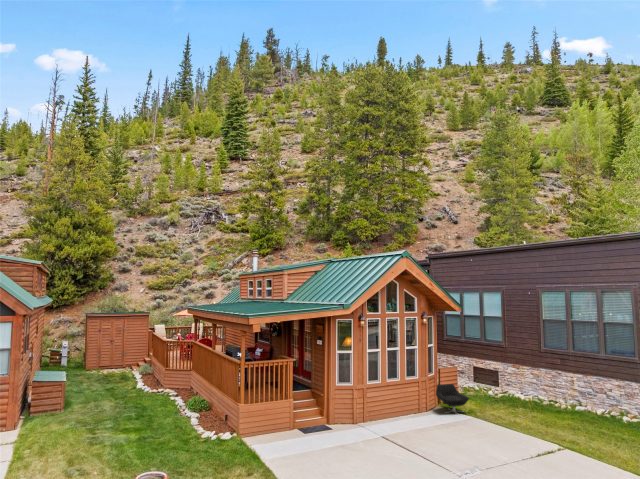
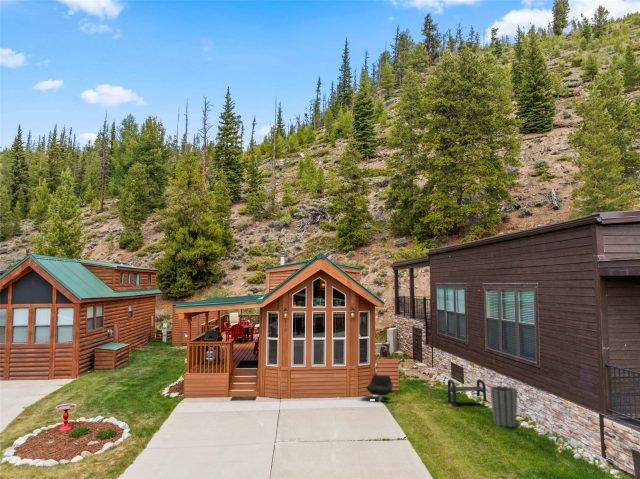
bench: none [507,379,546,410] -> present [448,379,486,407]
trash can: none [584,385,614,425] -> present [490,386,517,427]

